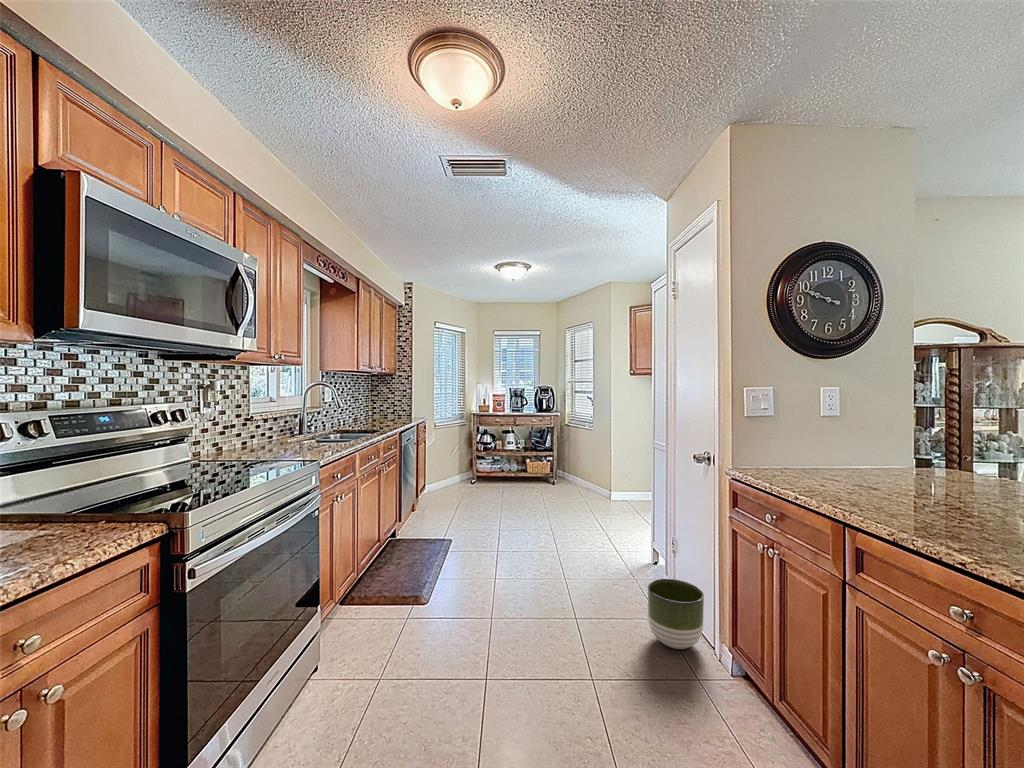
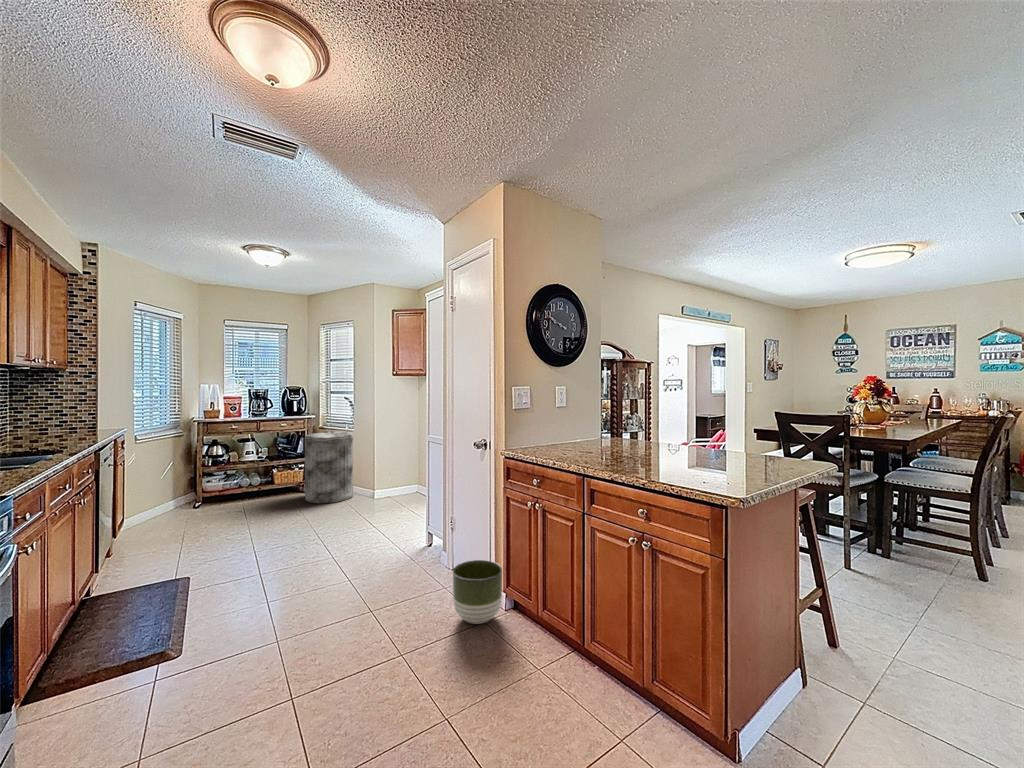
trash can: none [550,428,592,495] -> present [305,431,353,503]

